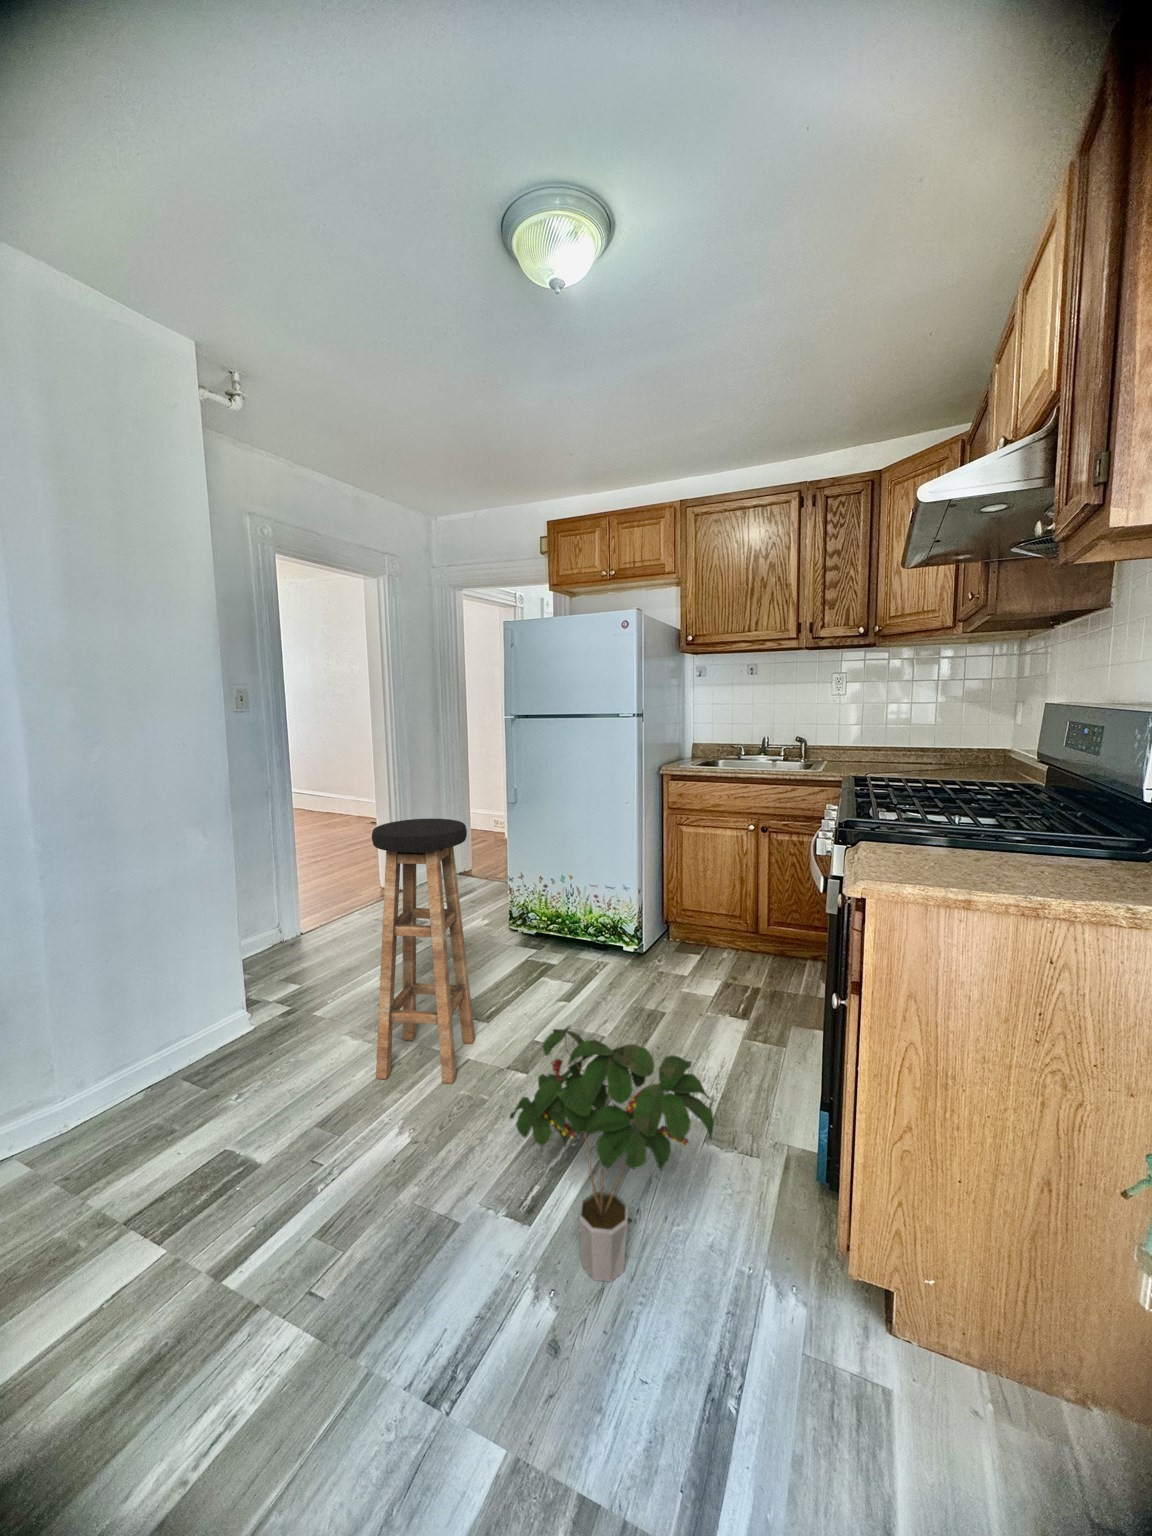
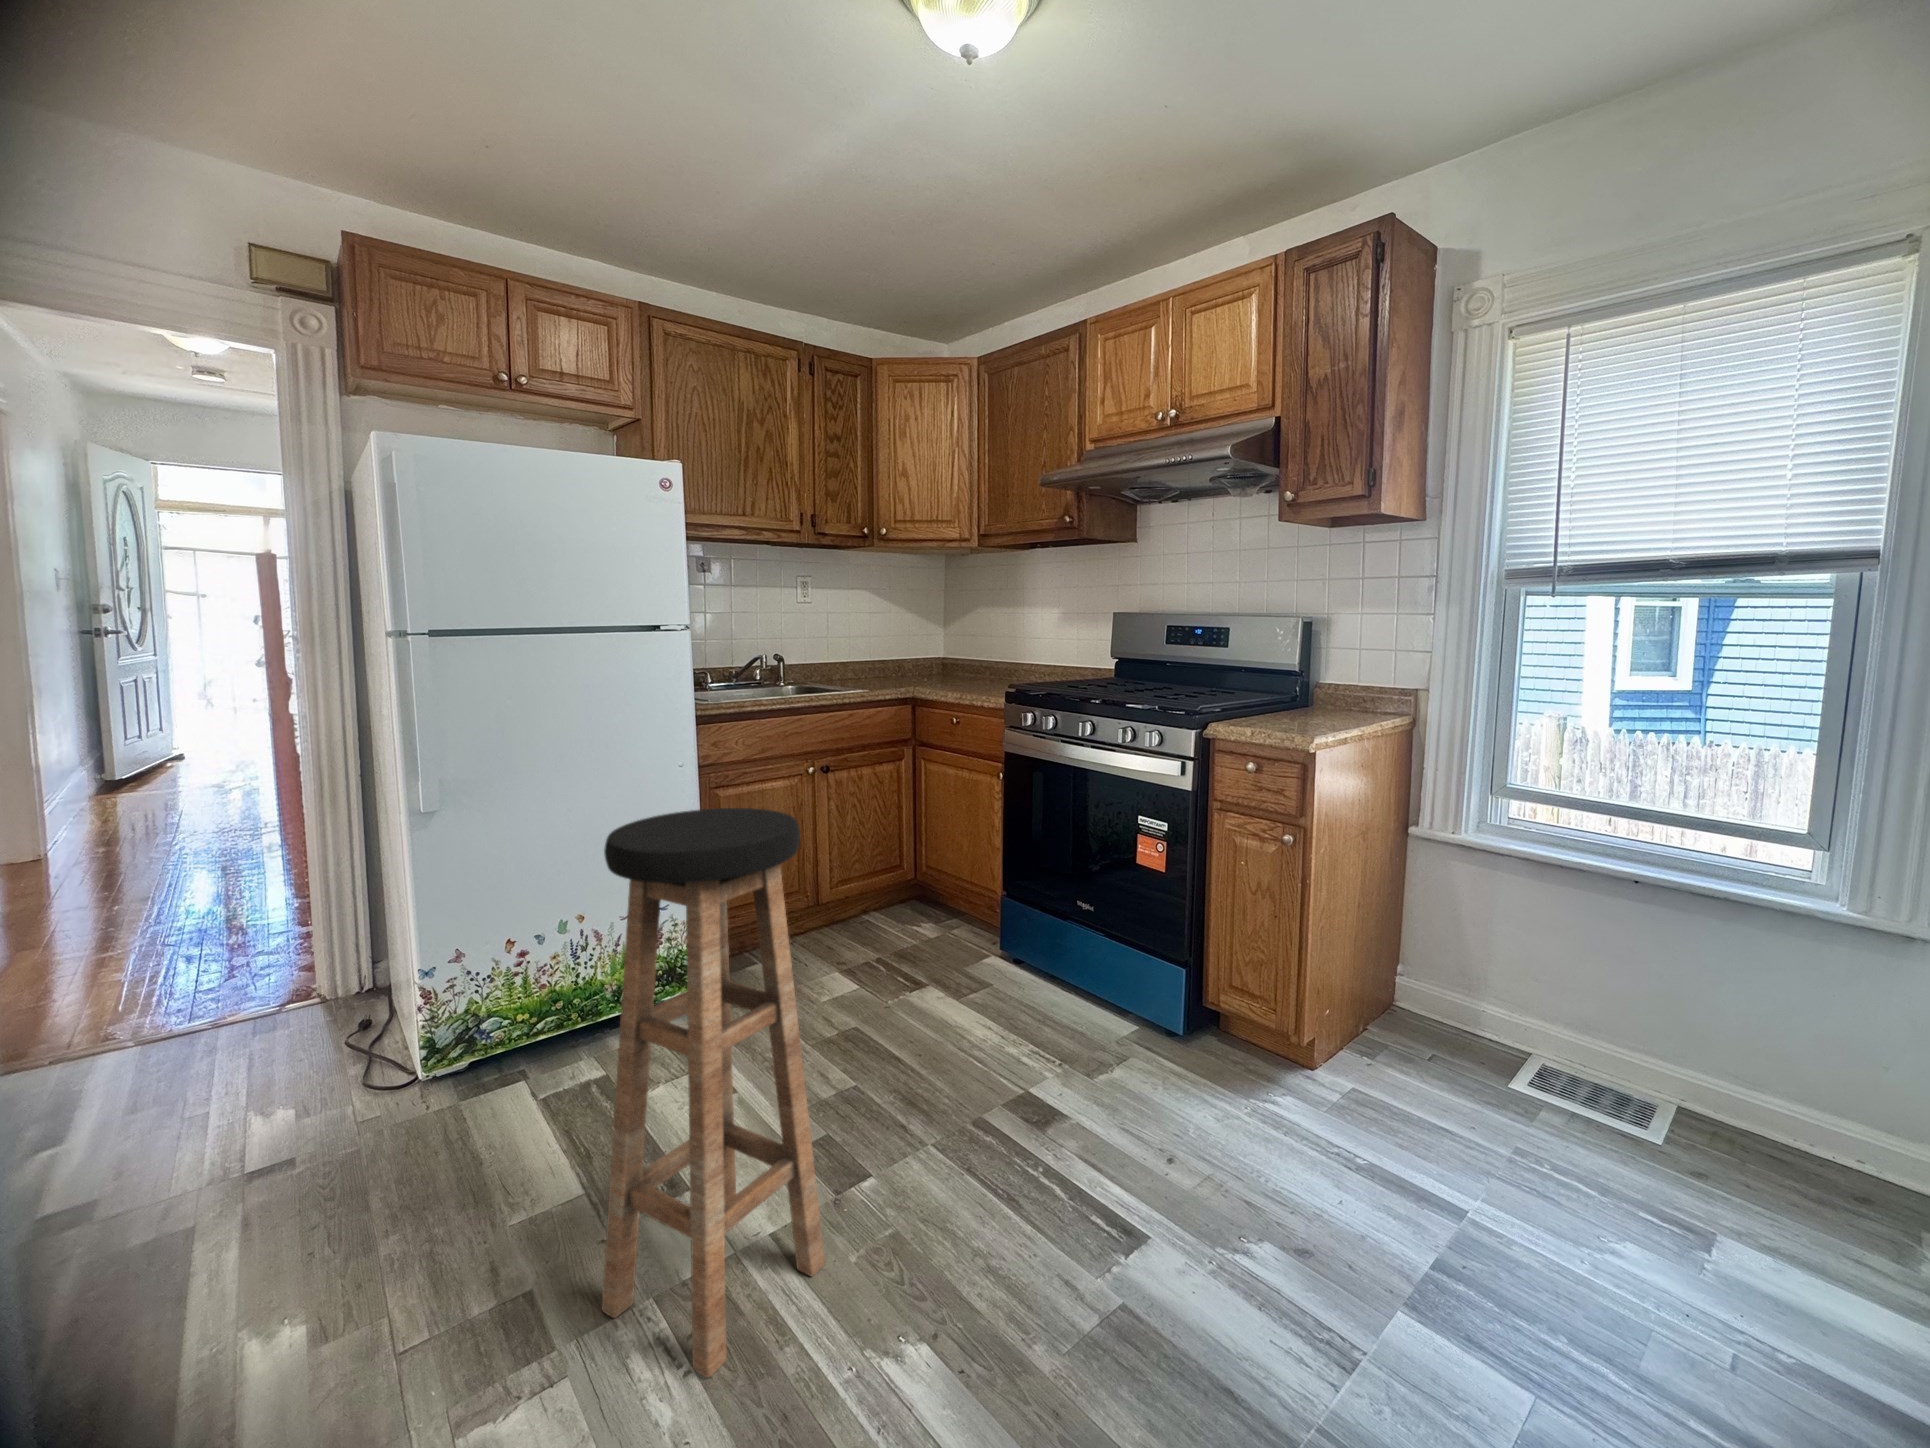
potted plant: present [510,1025,714,1282] -> none [1122,934,1289,1209]

